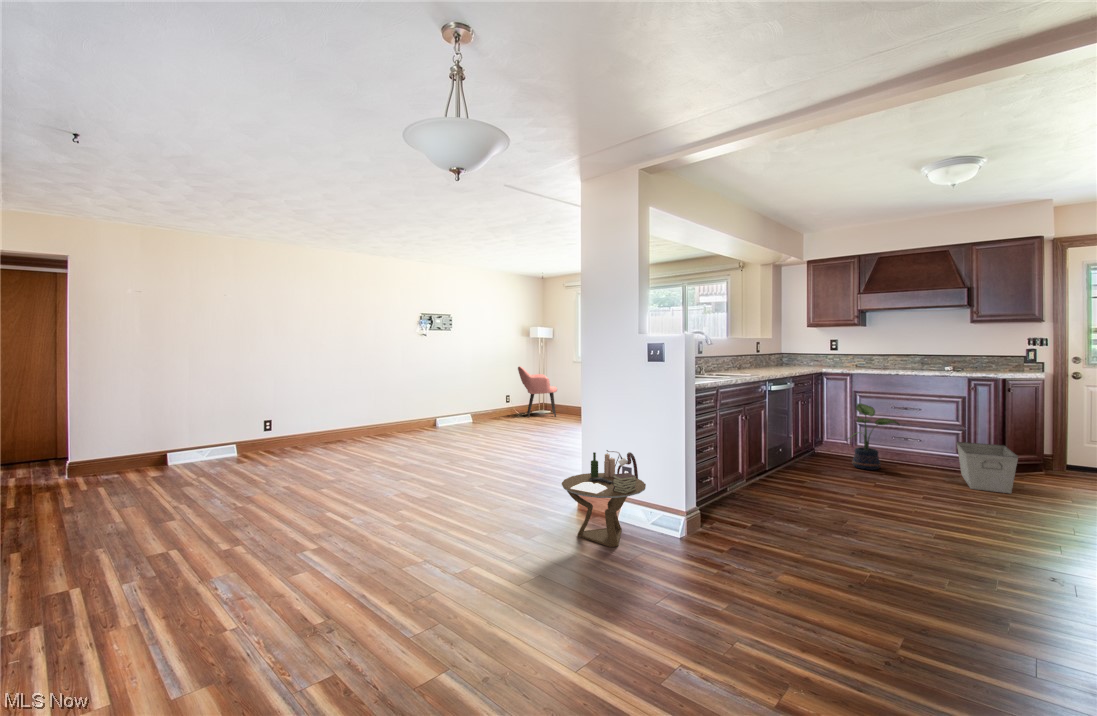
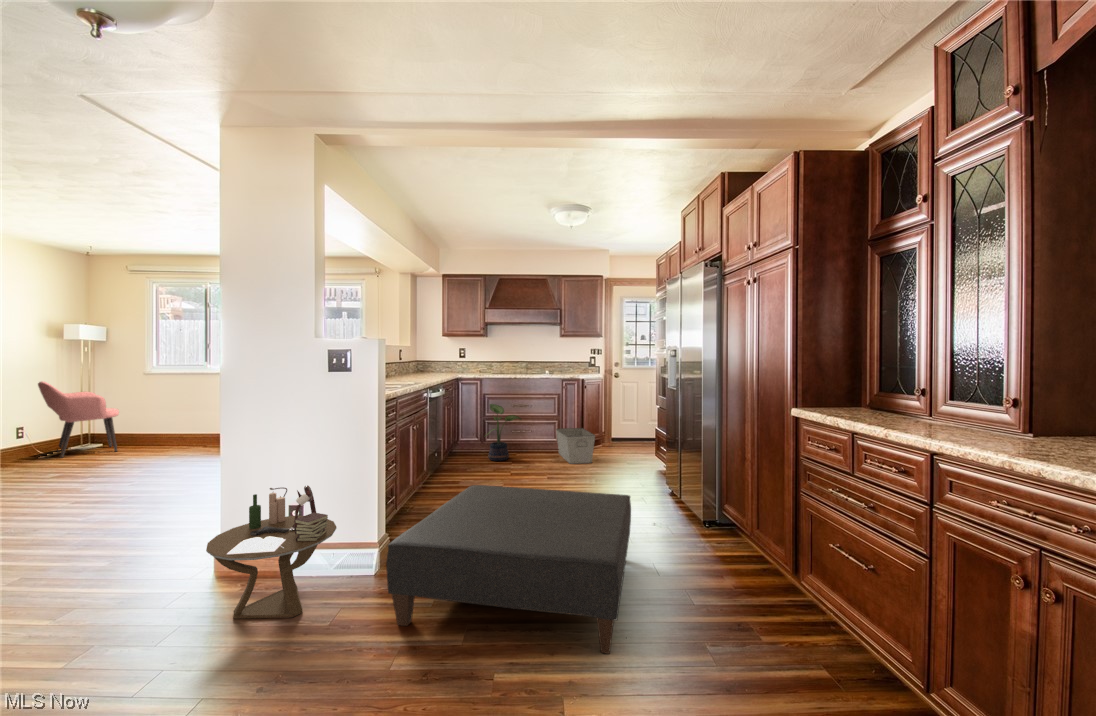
ottoman: none [670,481,986,680] -> present [386,485,631,654]

